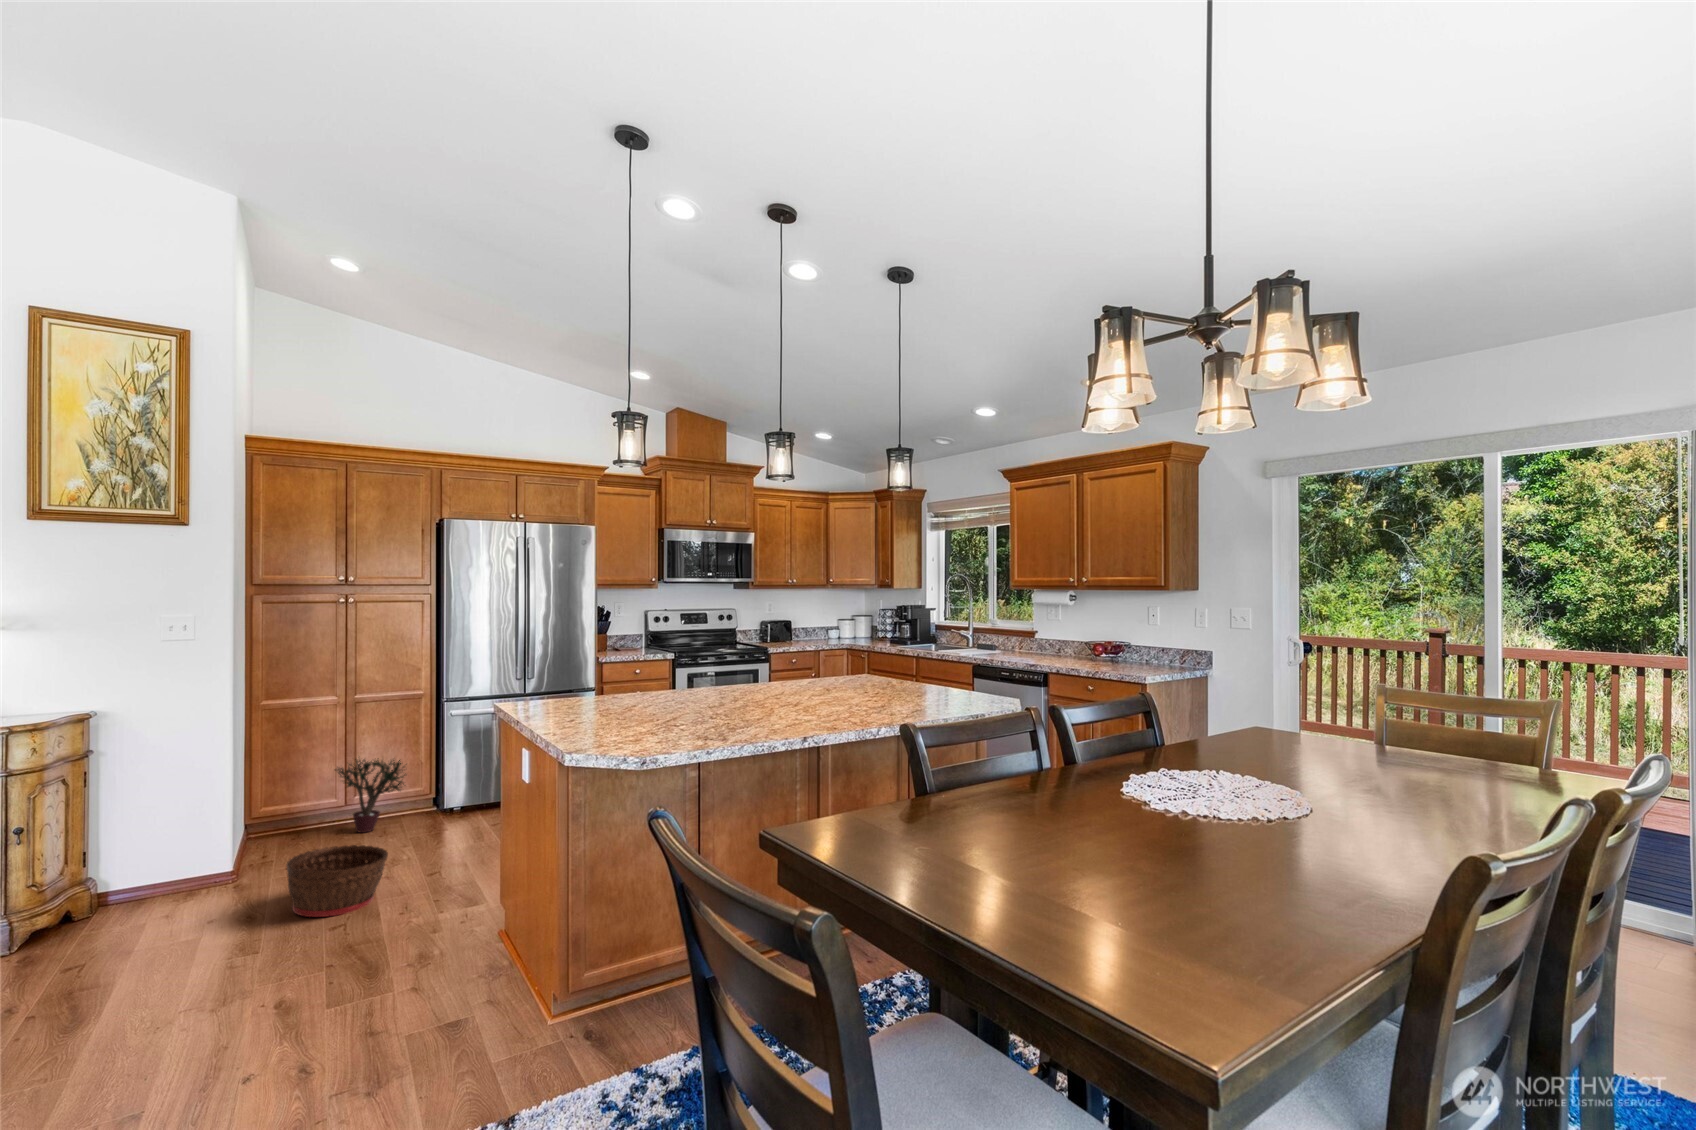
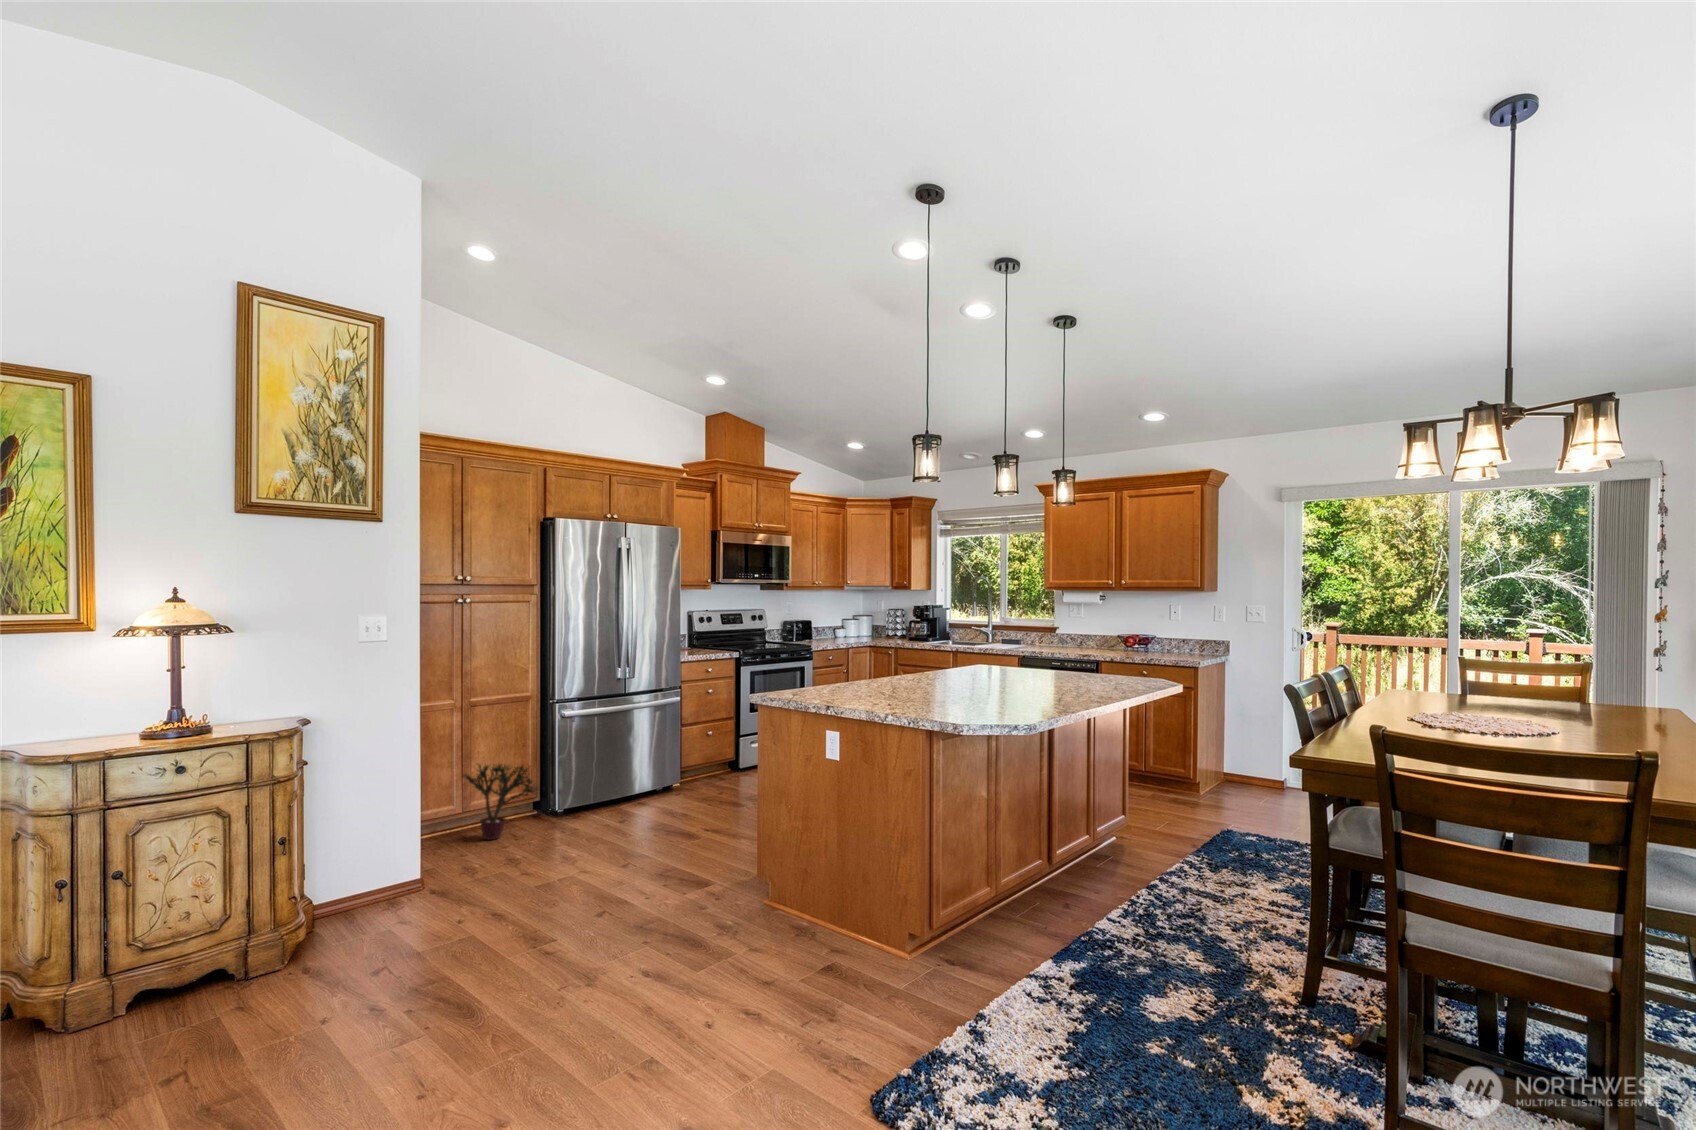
basket: present [287,845,388,917] -> none [526,842,615,911]

